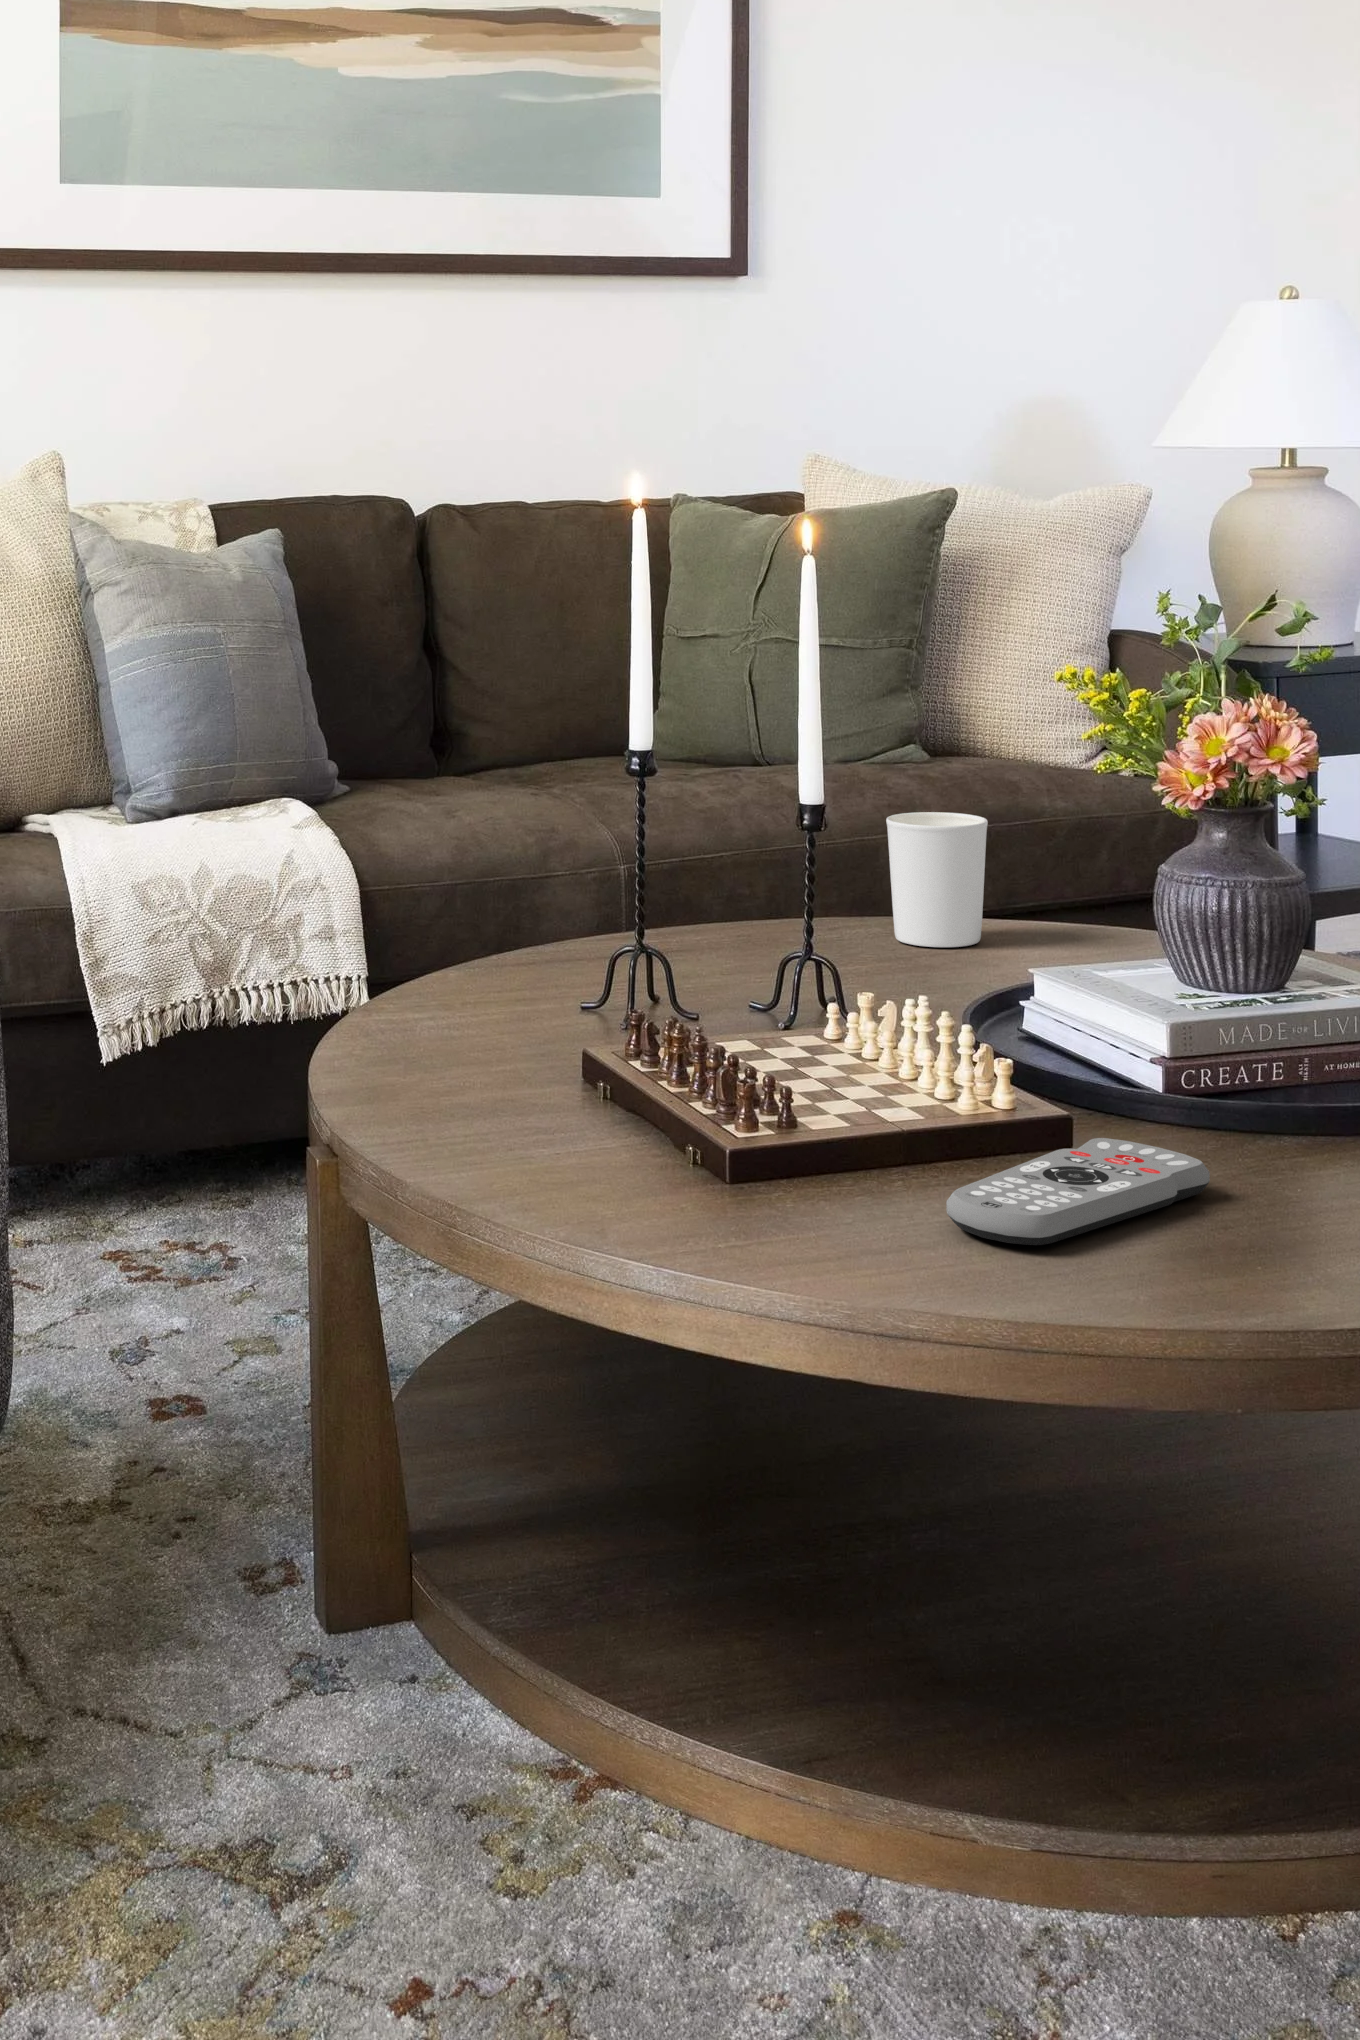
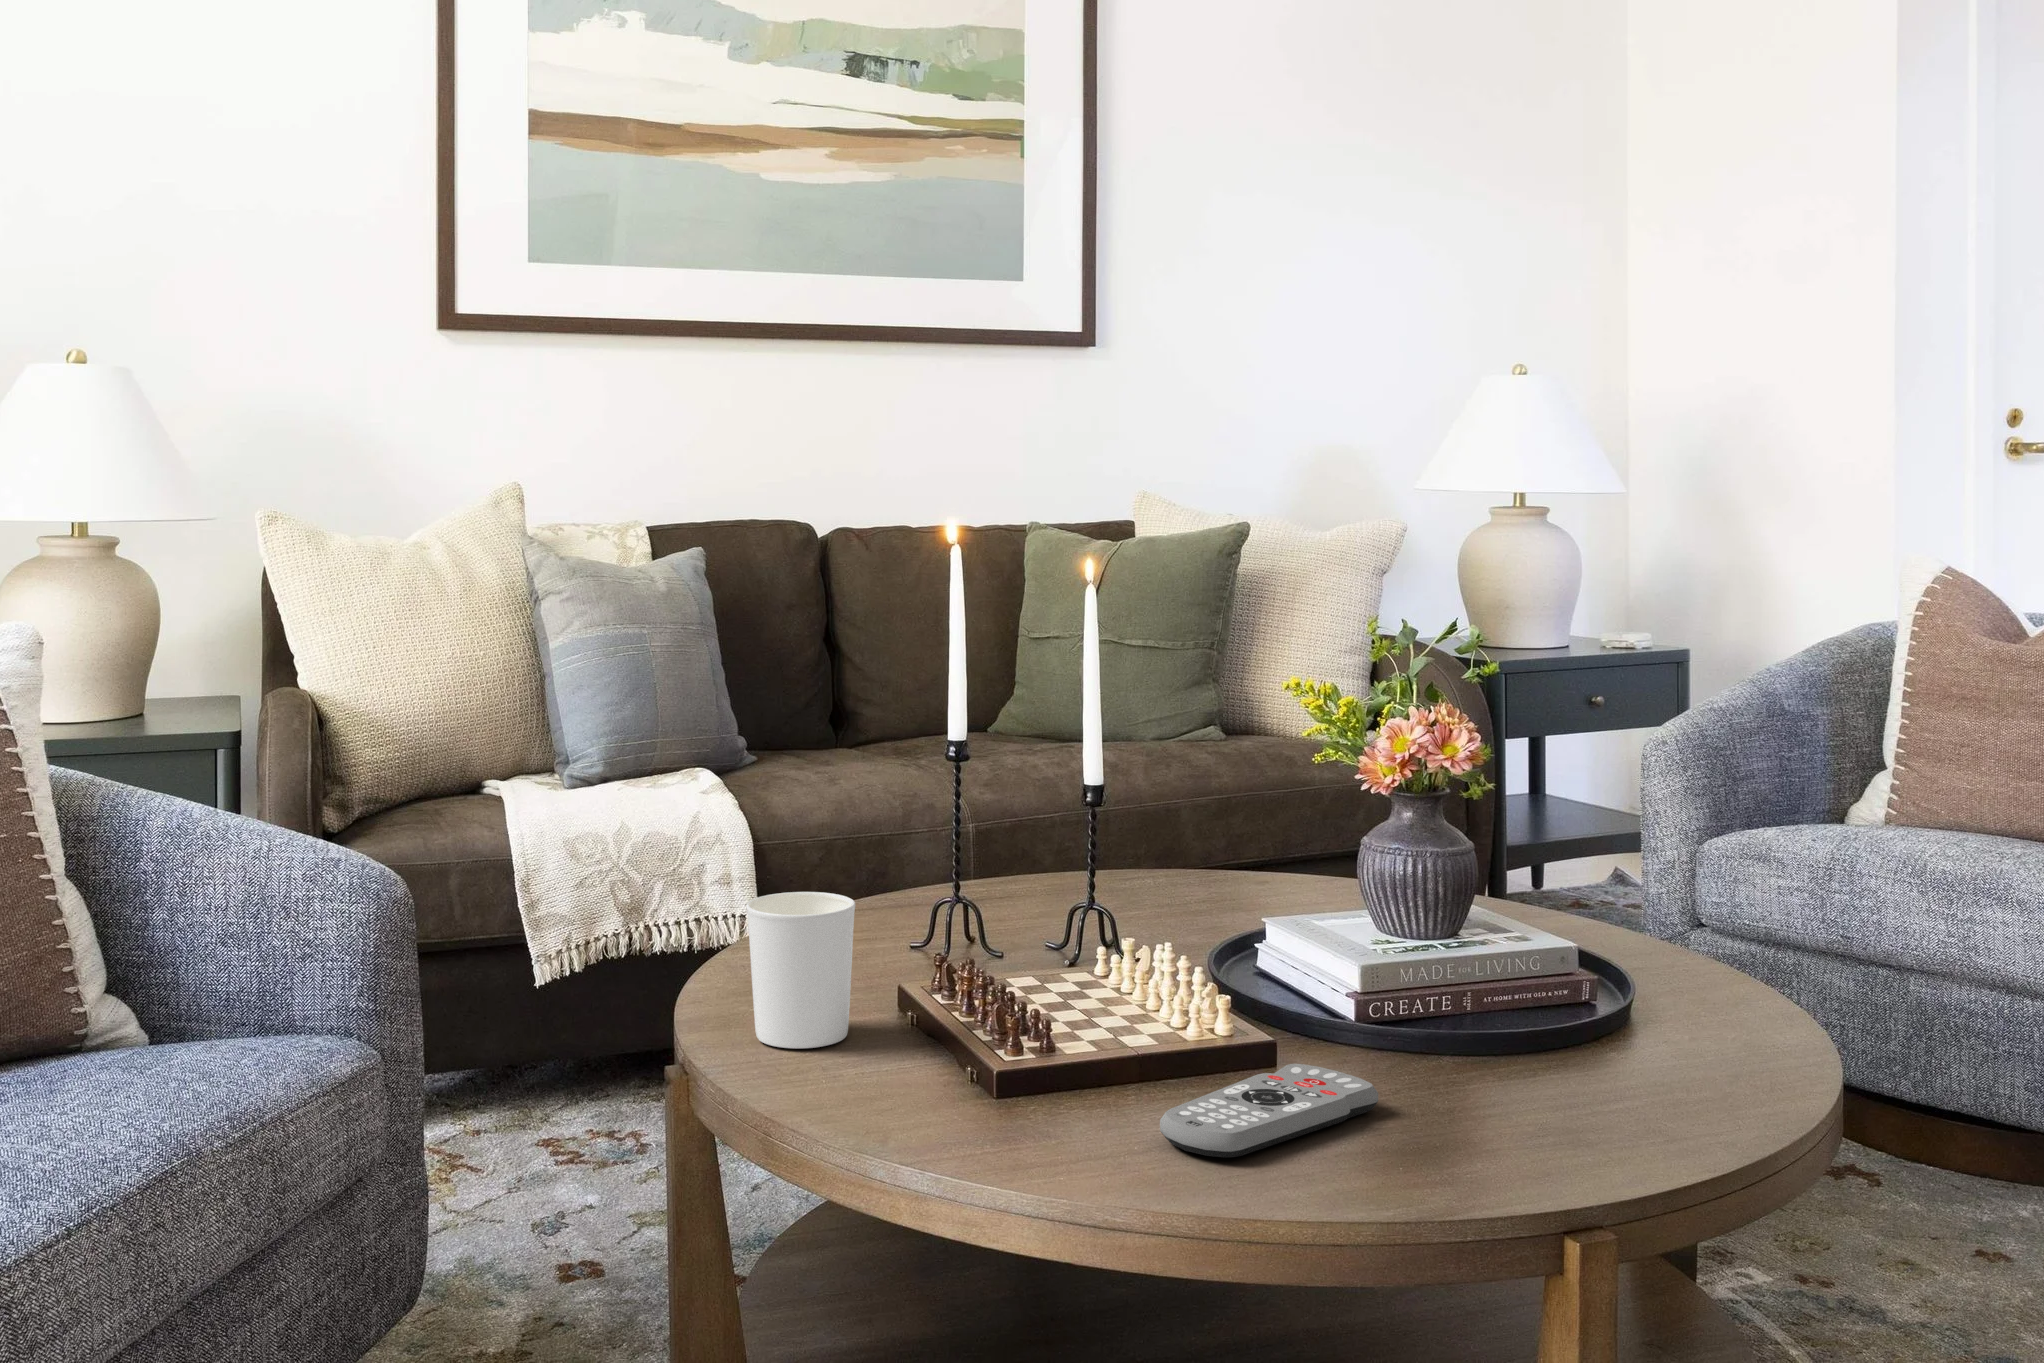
candle holder: present [886,812,988,947] -> present [746,892,855,1048]

